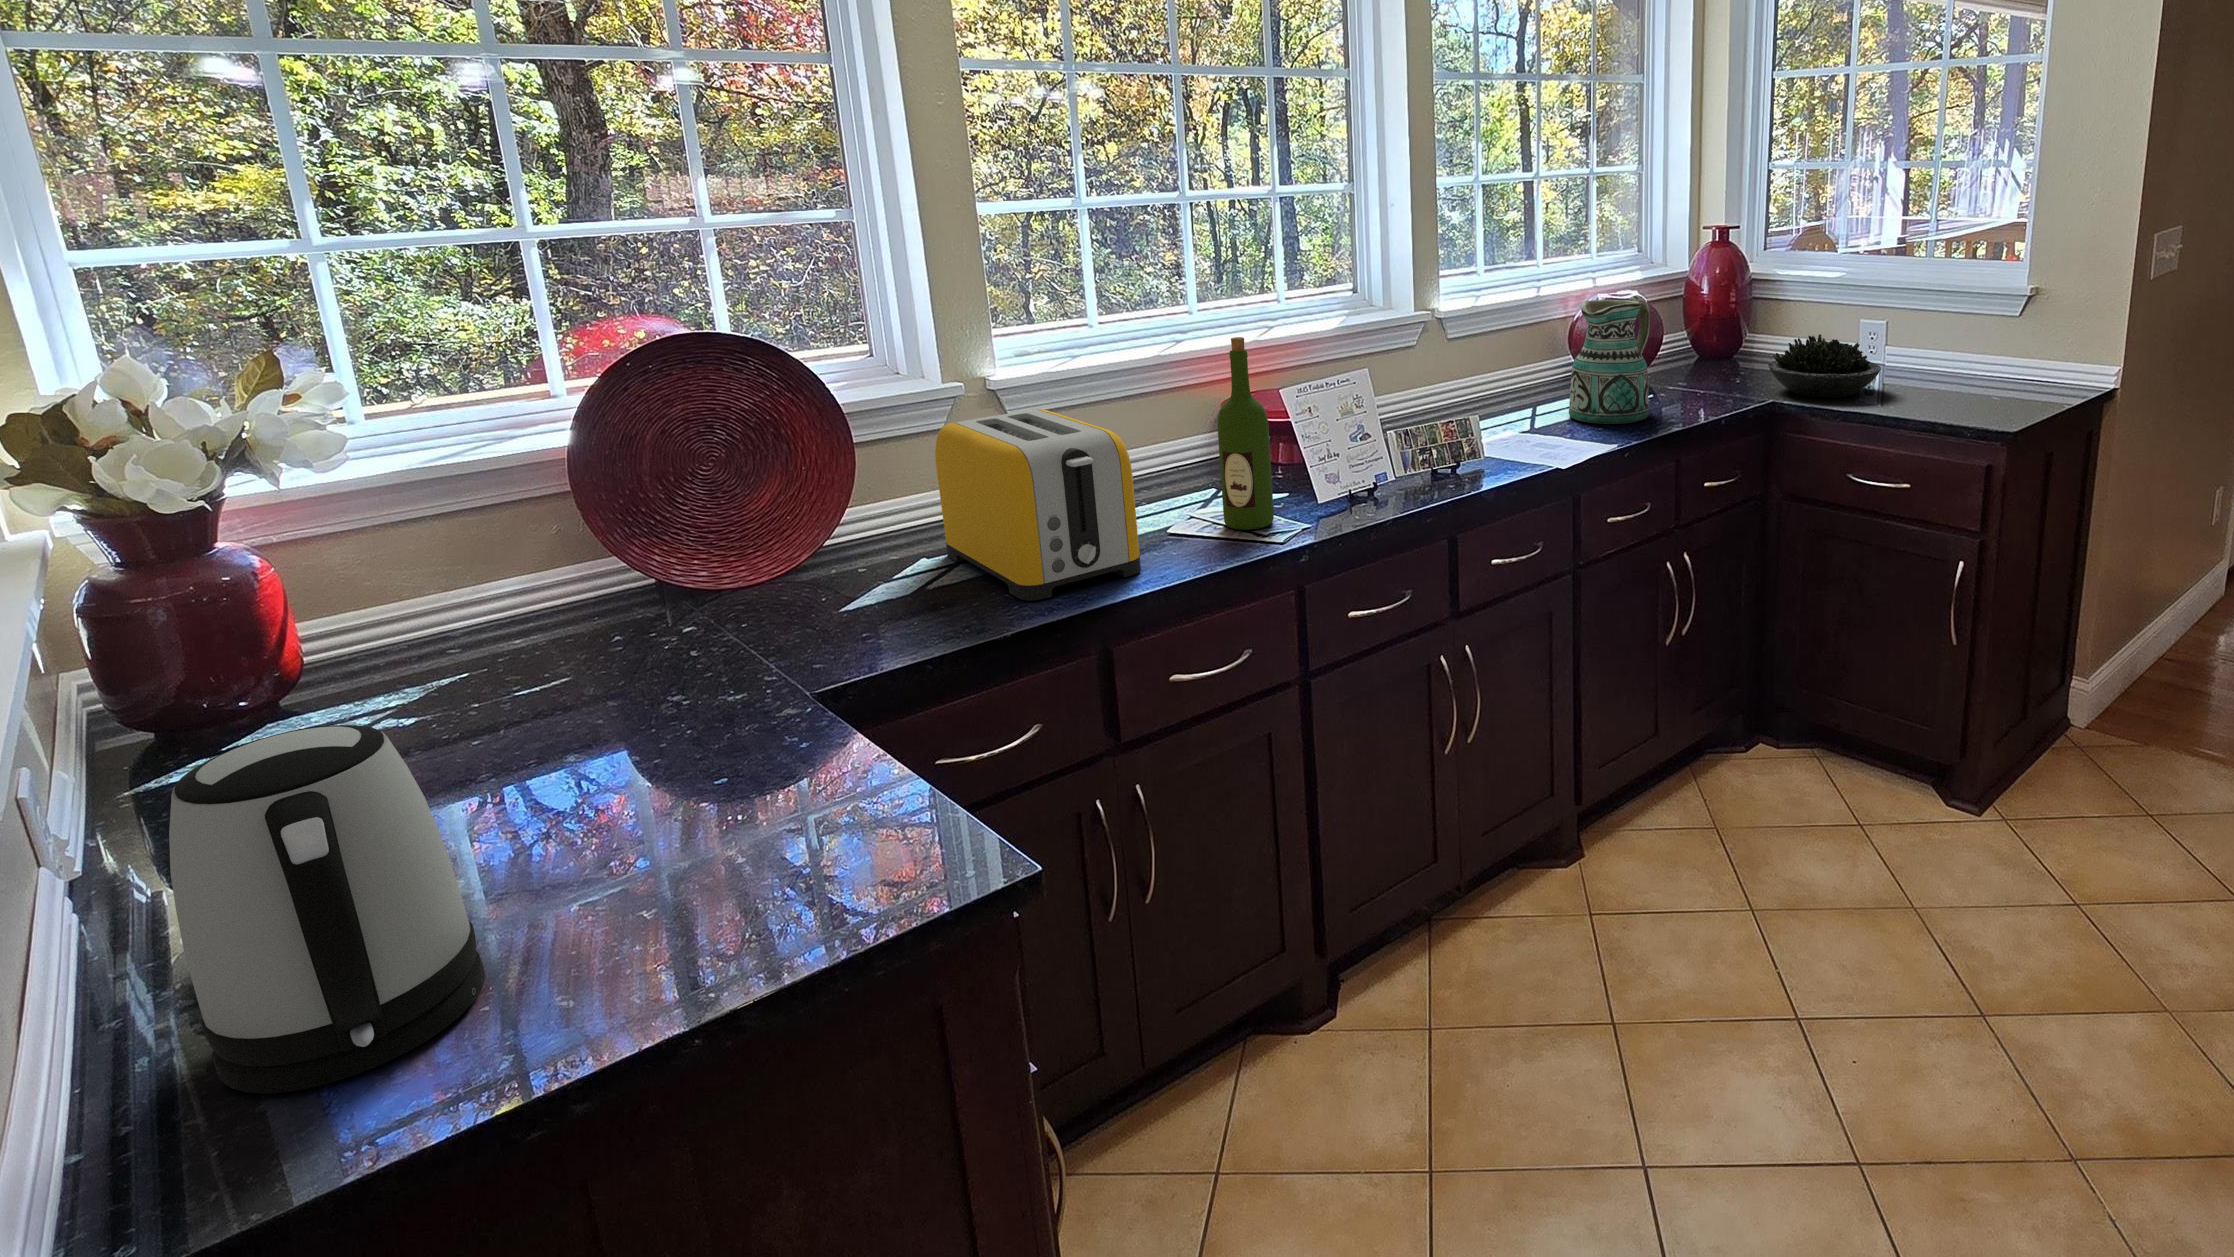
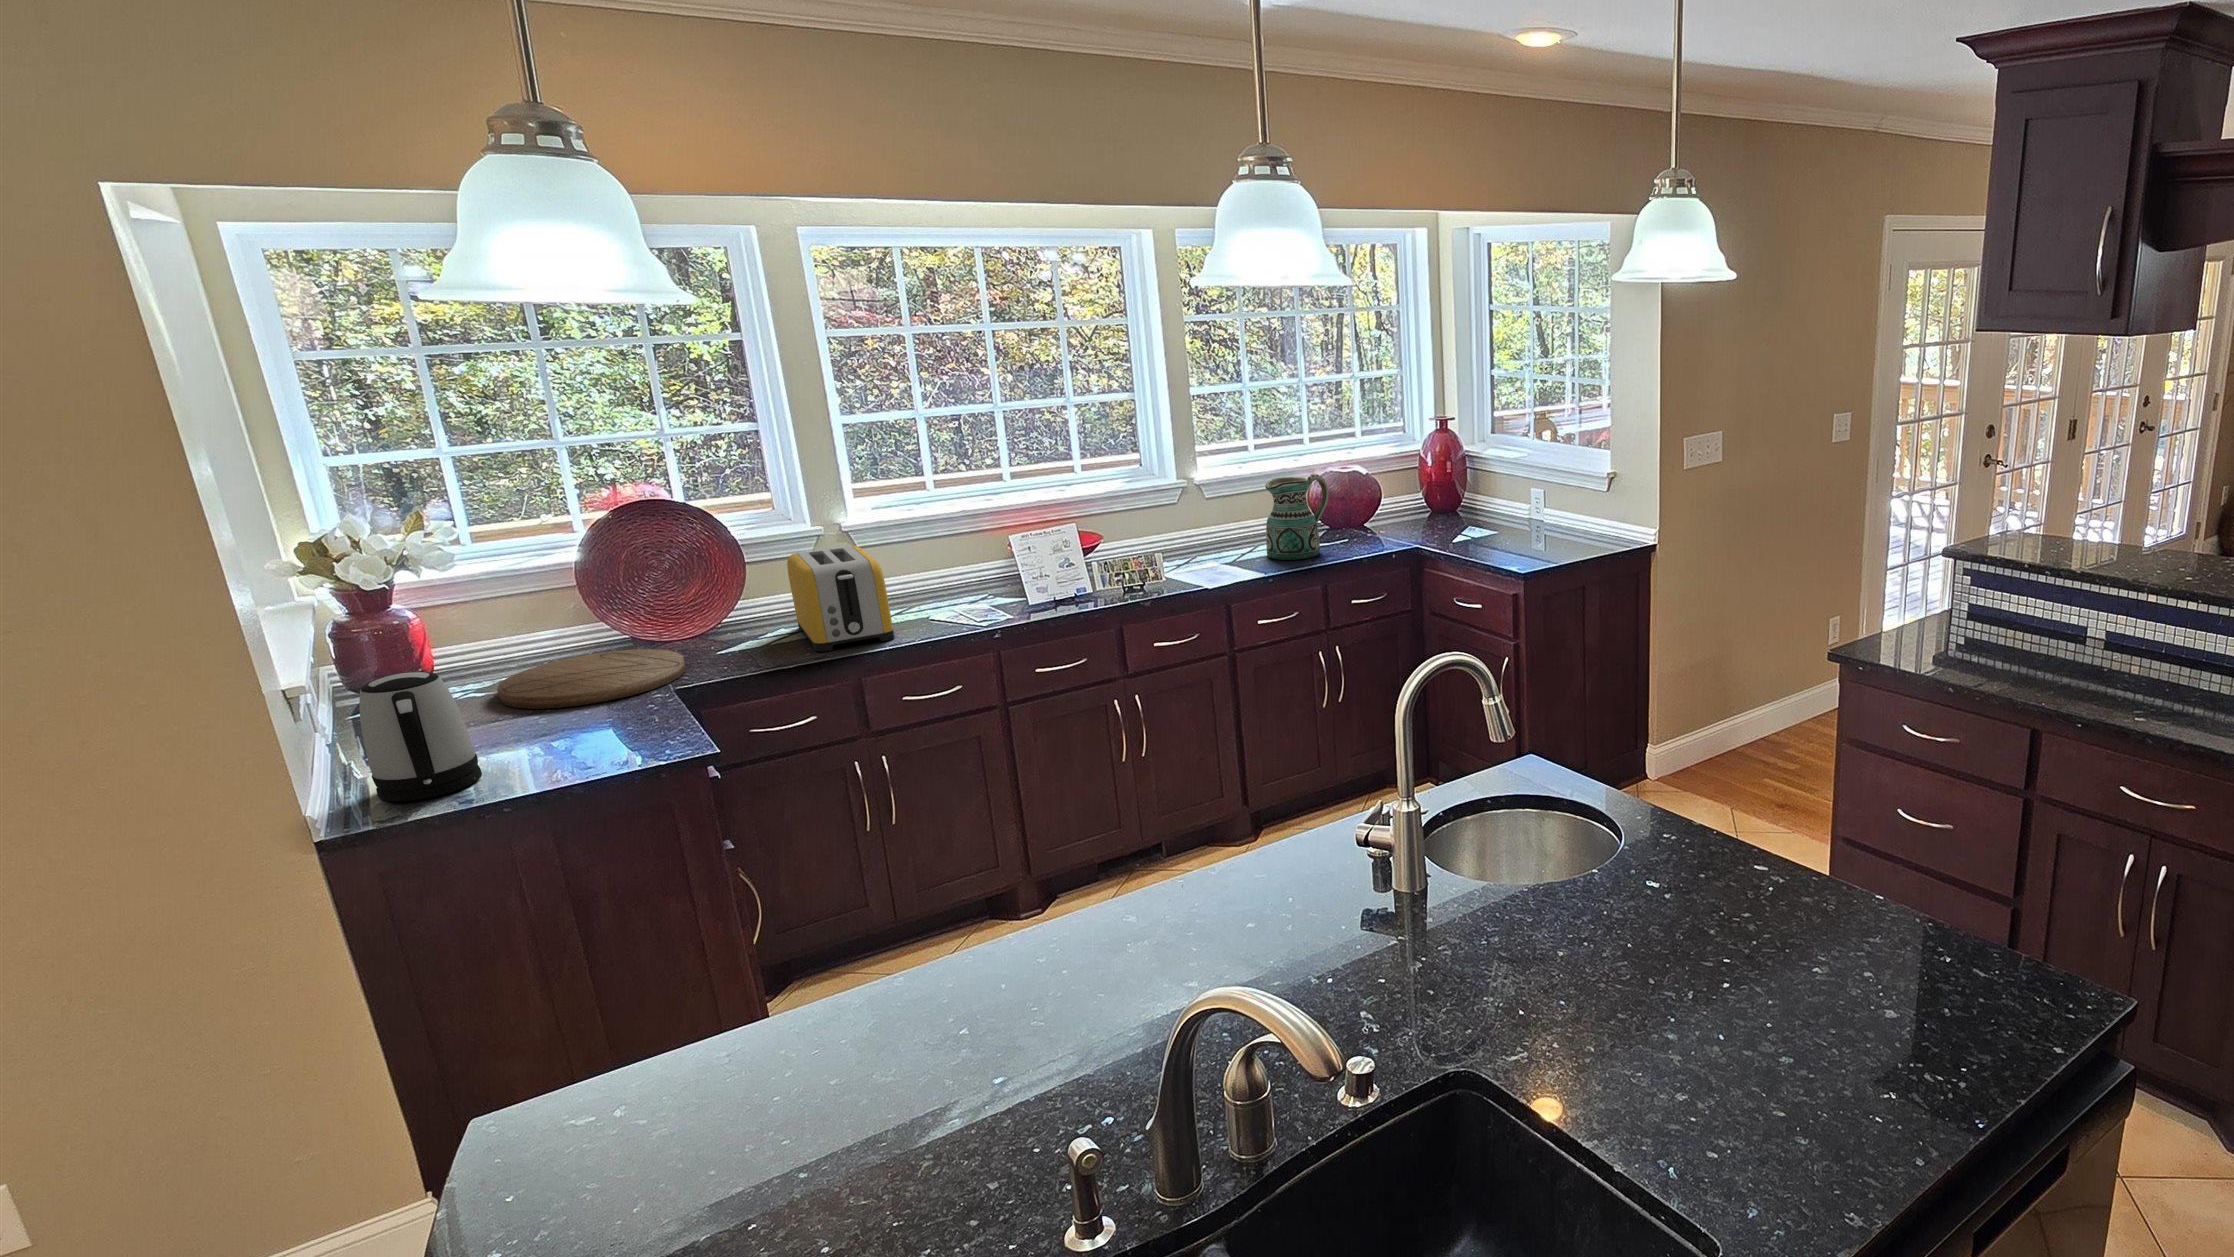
succulent plant: present [1768,334,1881,398] -> none [1425,501,1498,545]
wine bottle: present [1218,337,1274,530] -> none [958,507,998,619]
cutting board: none [446,607,802,754] -> present [497,649,685,709]

